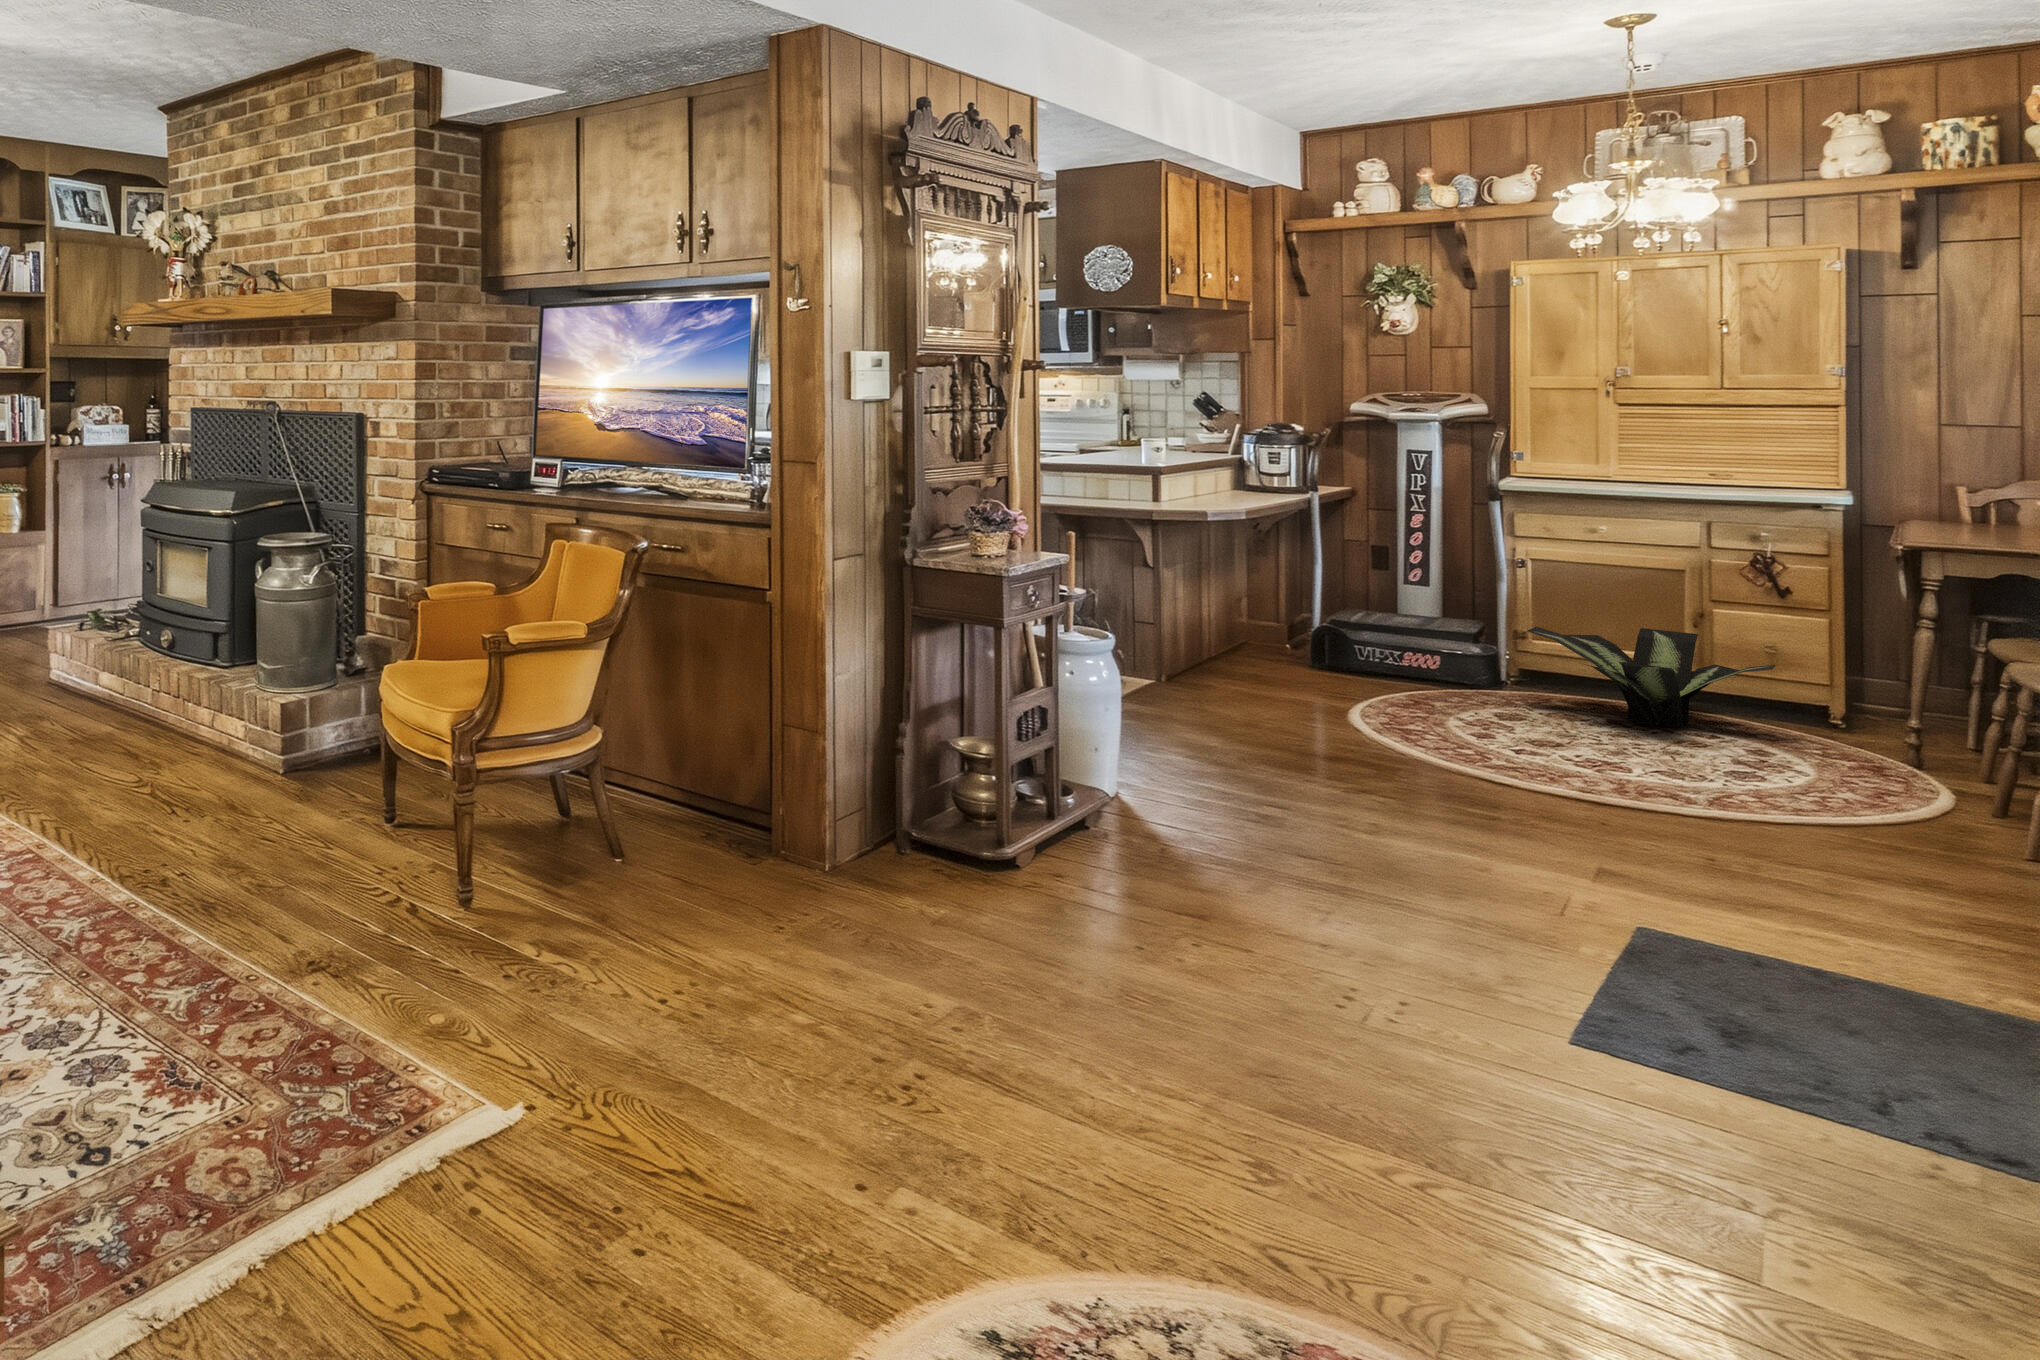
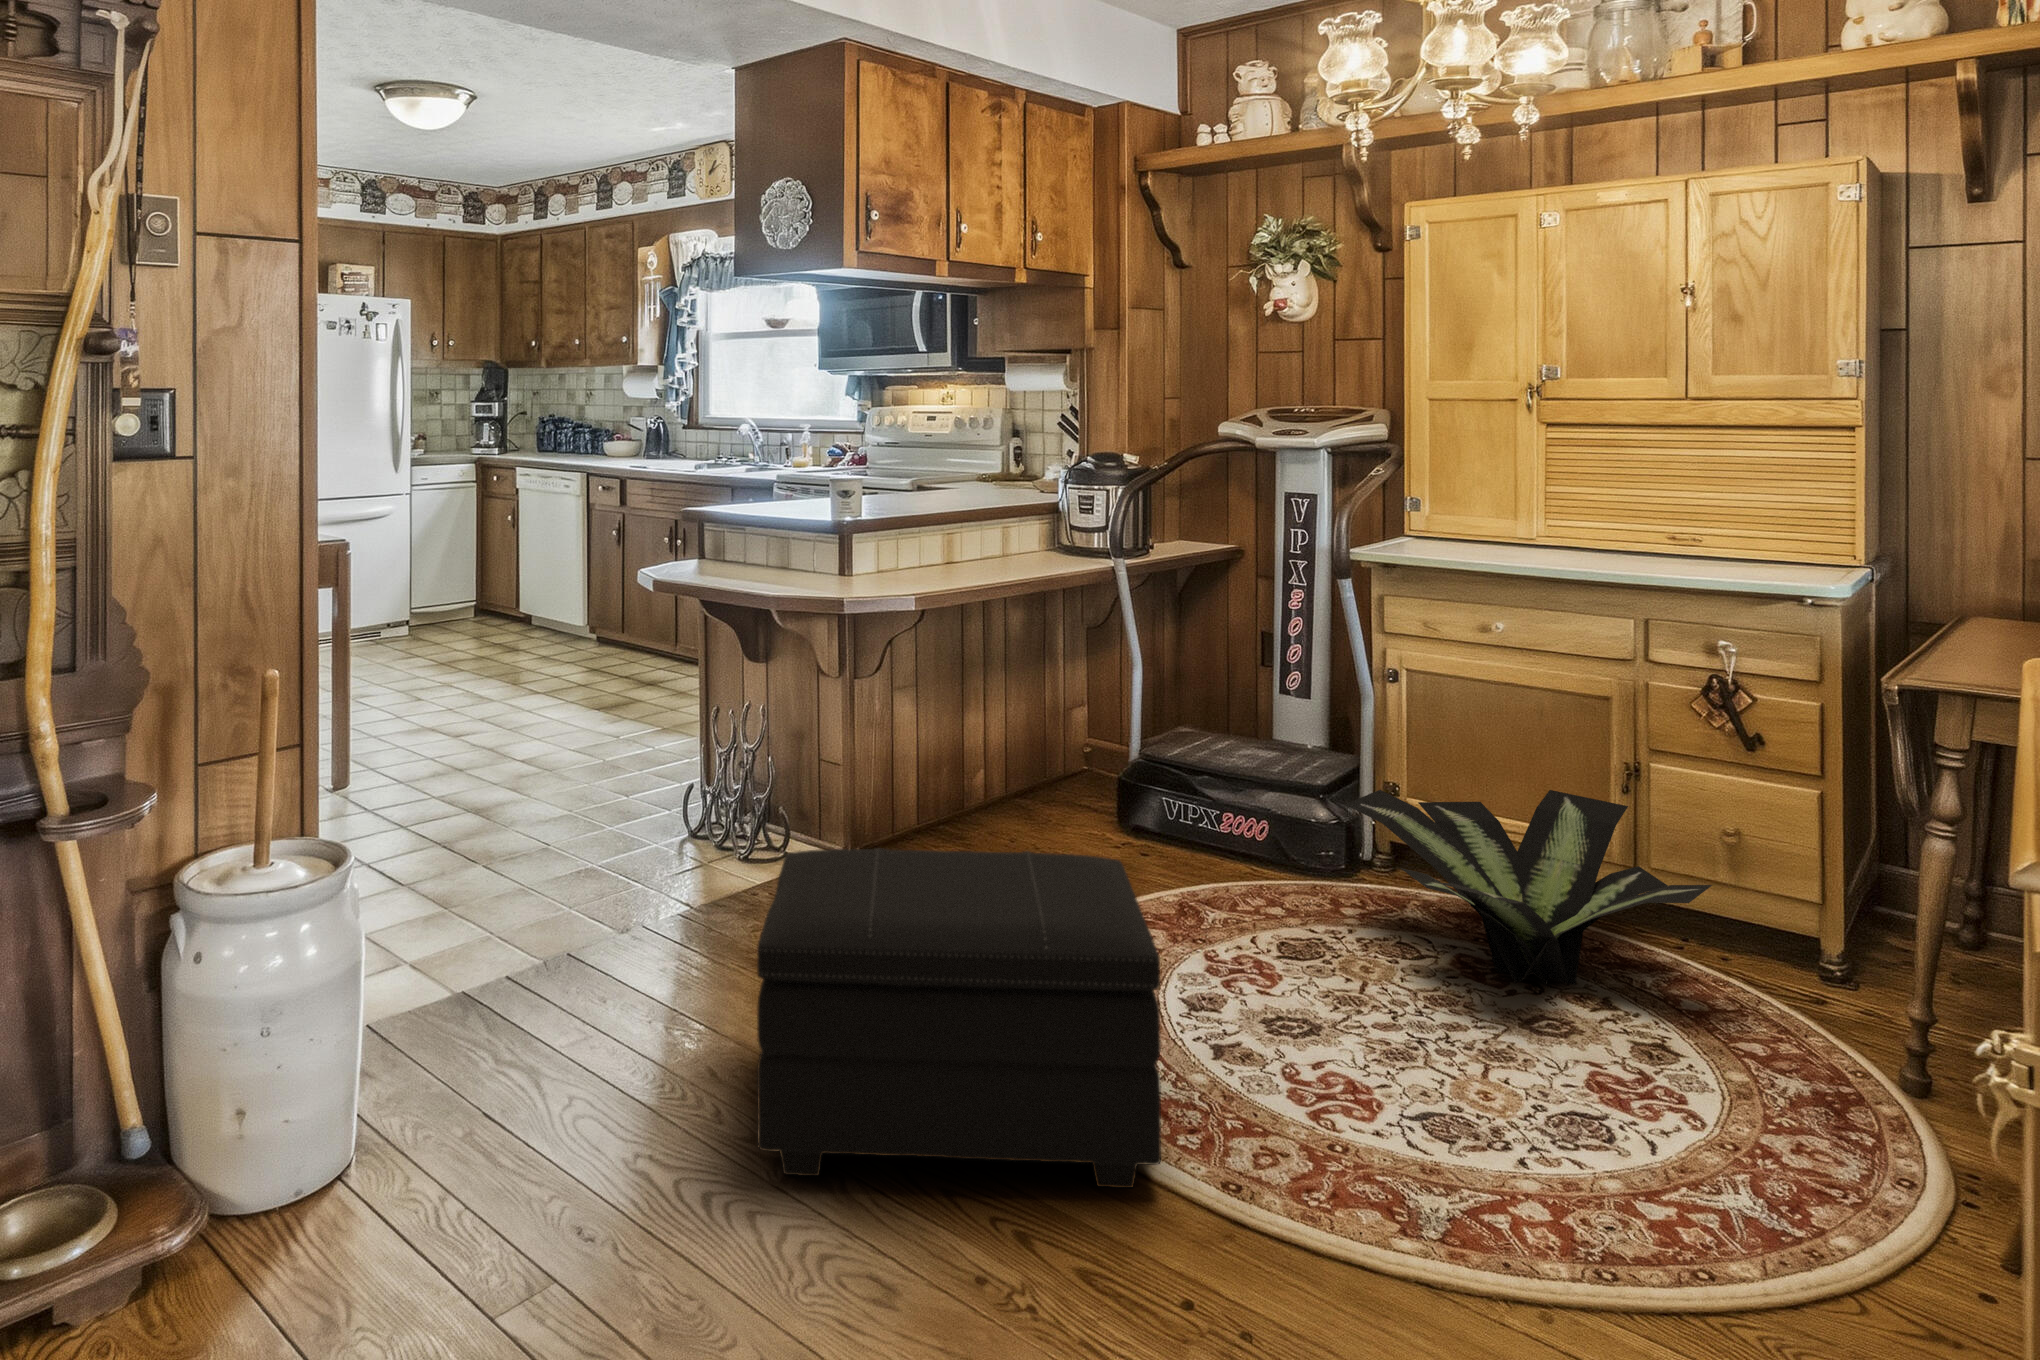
footstool: none [1271,627,1554,783] -> present [757,848,1161,1188]

